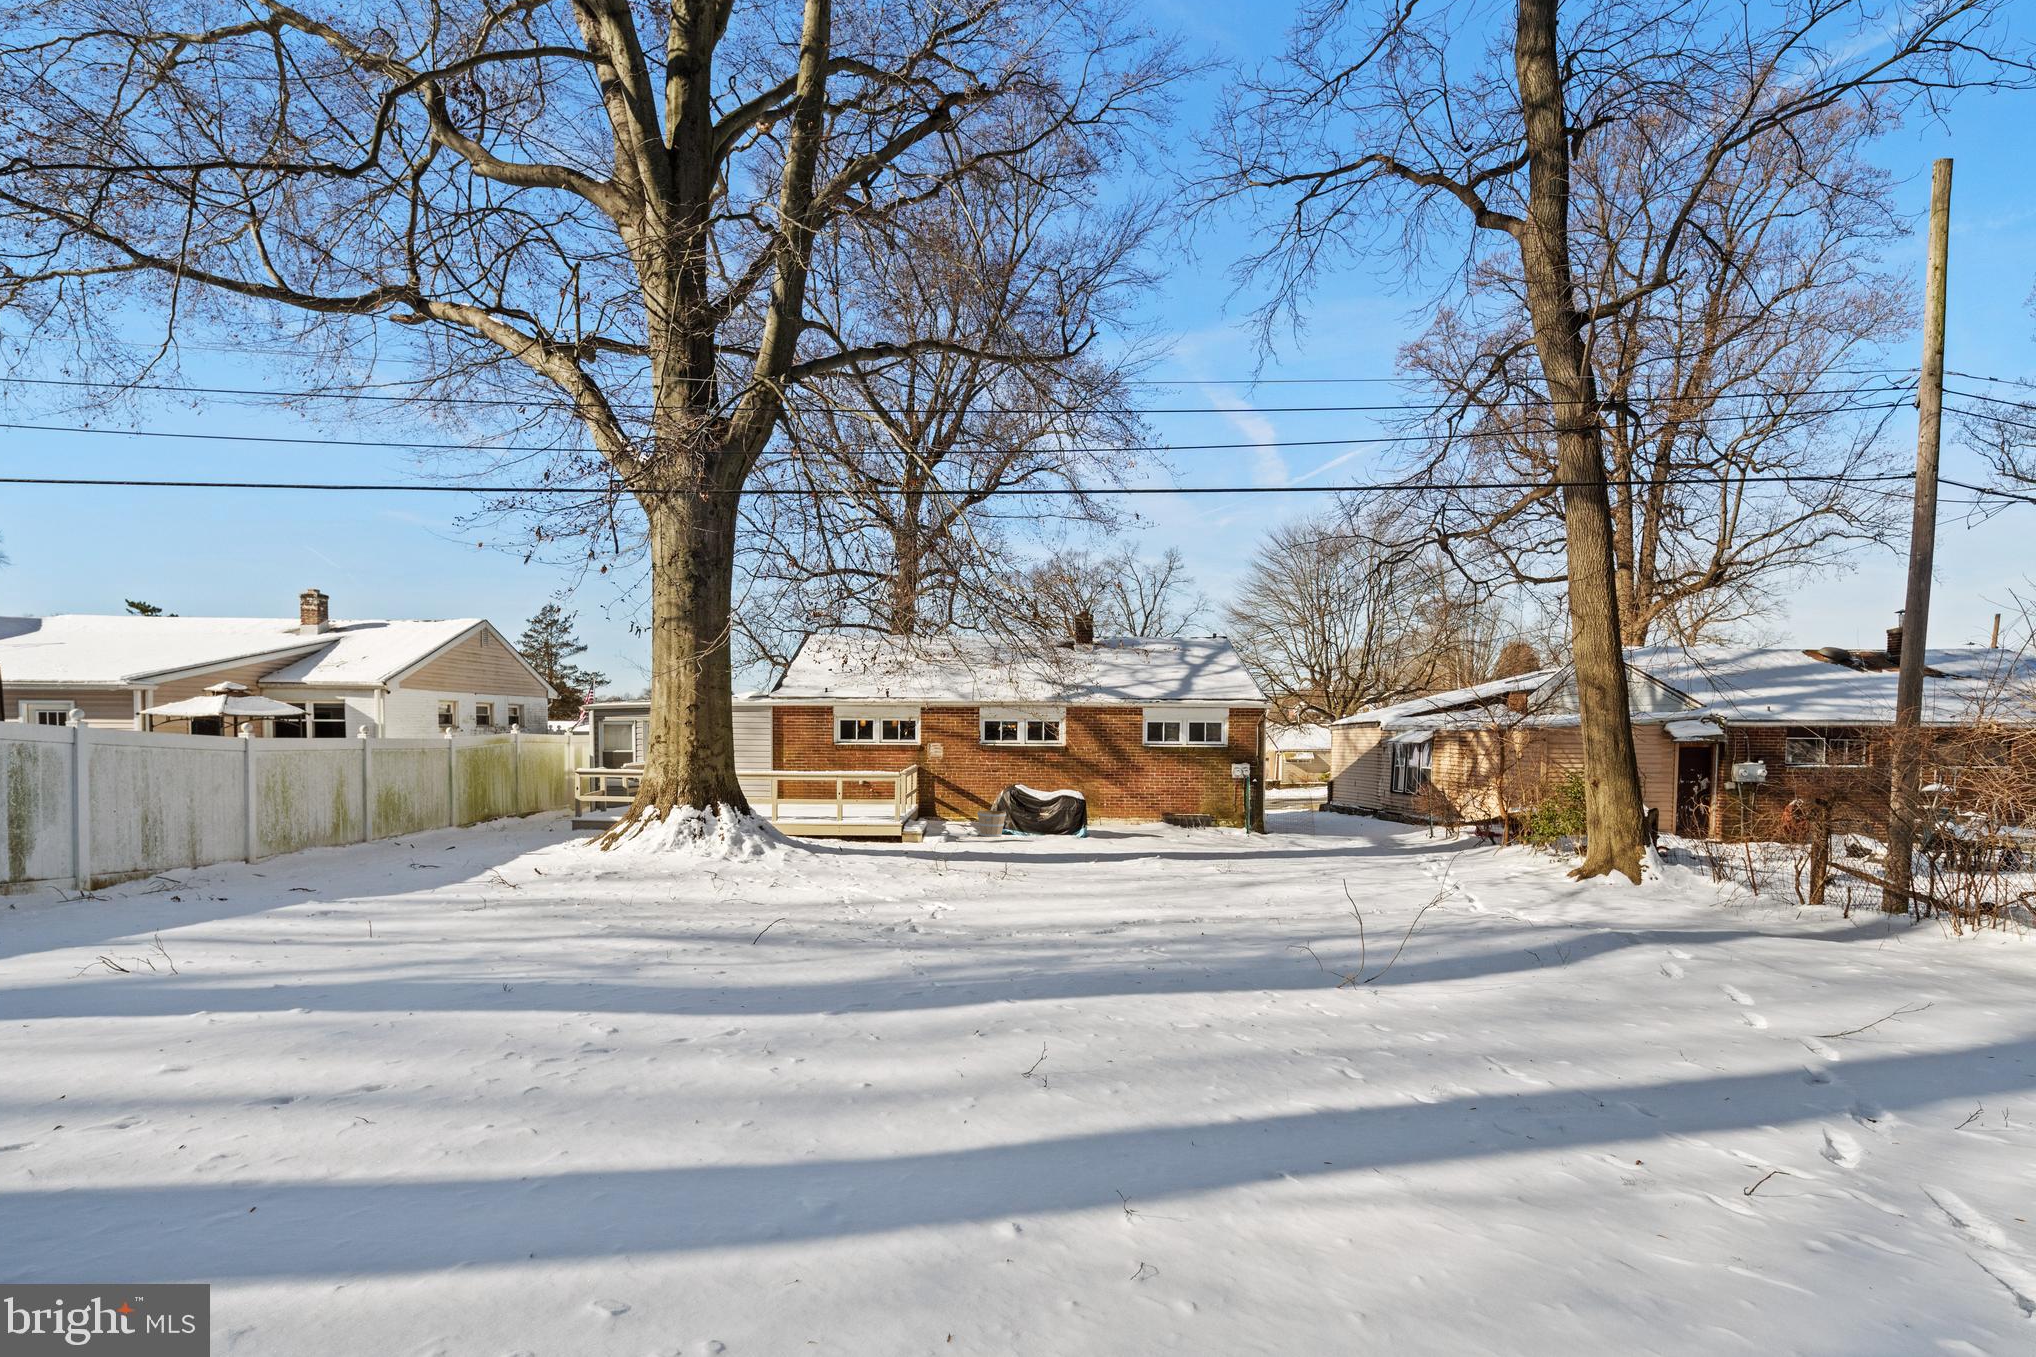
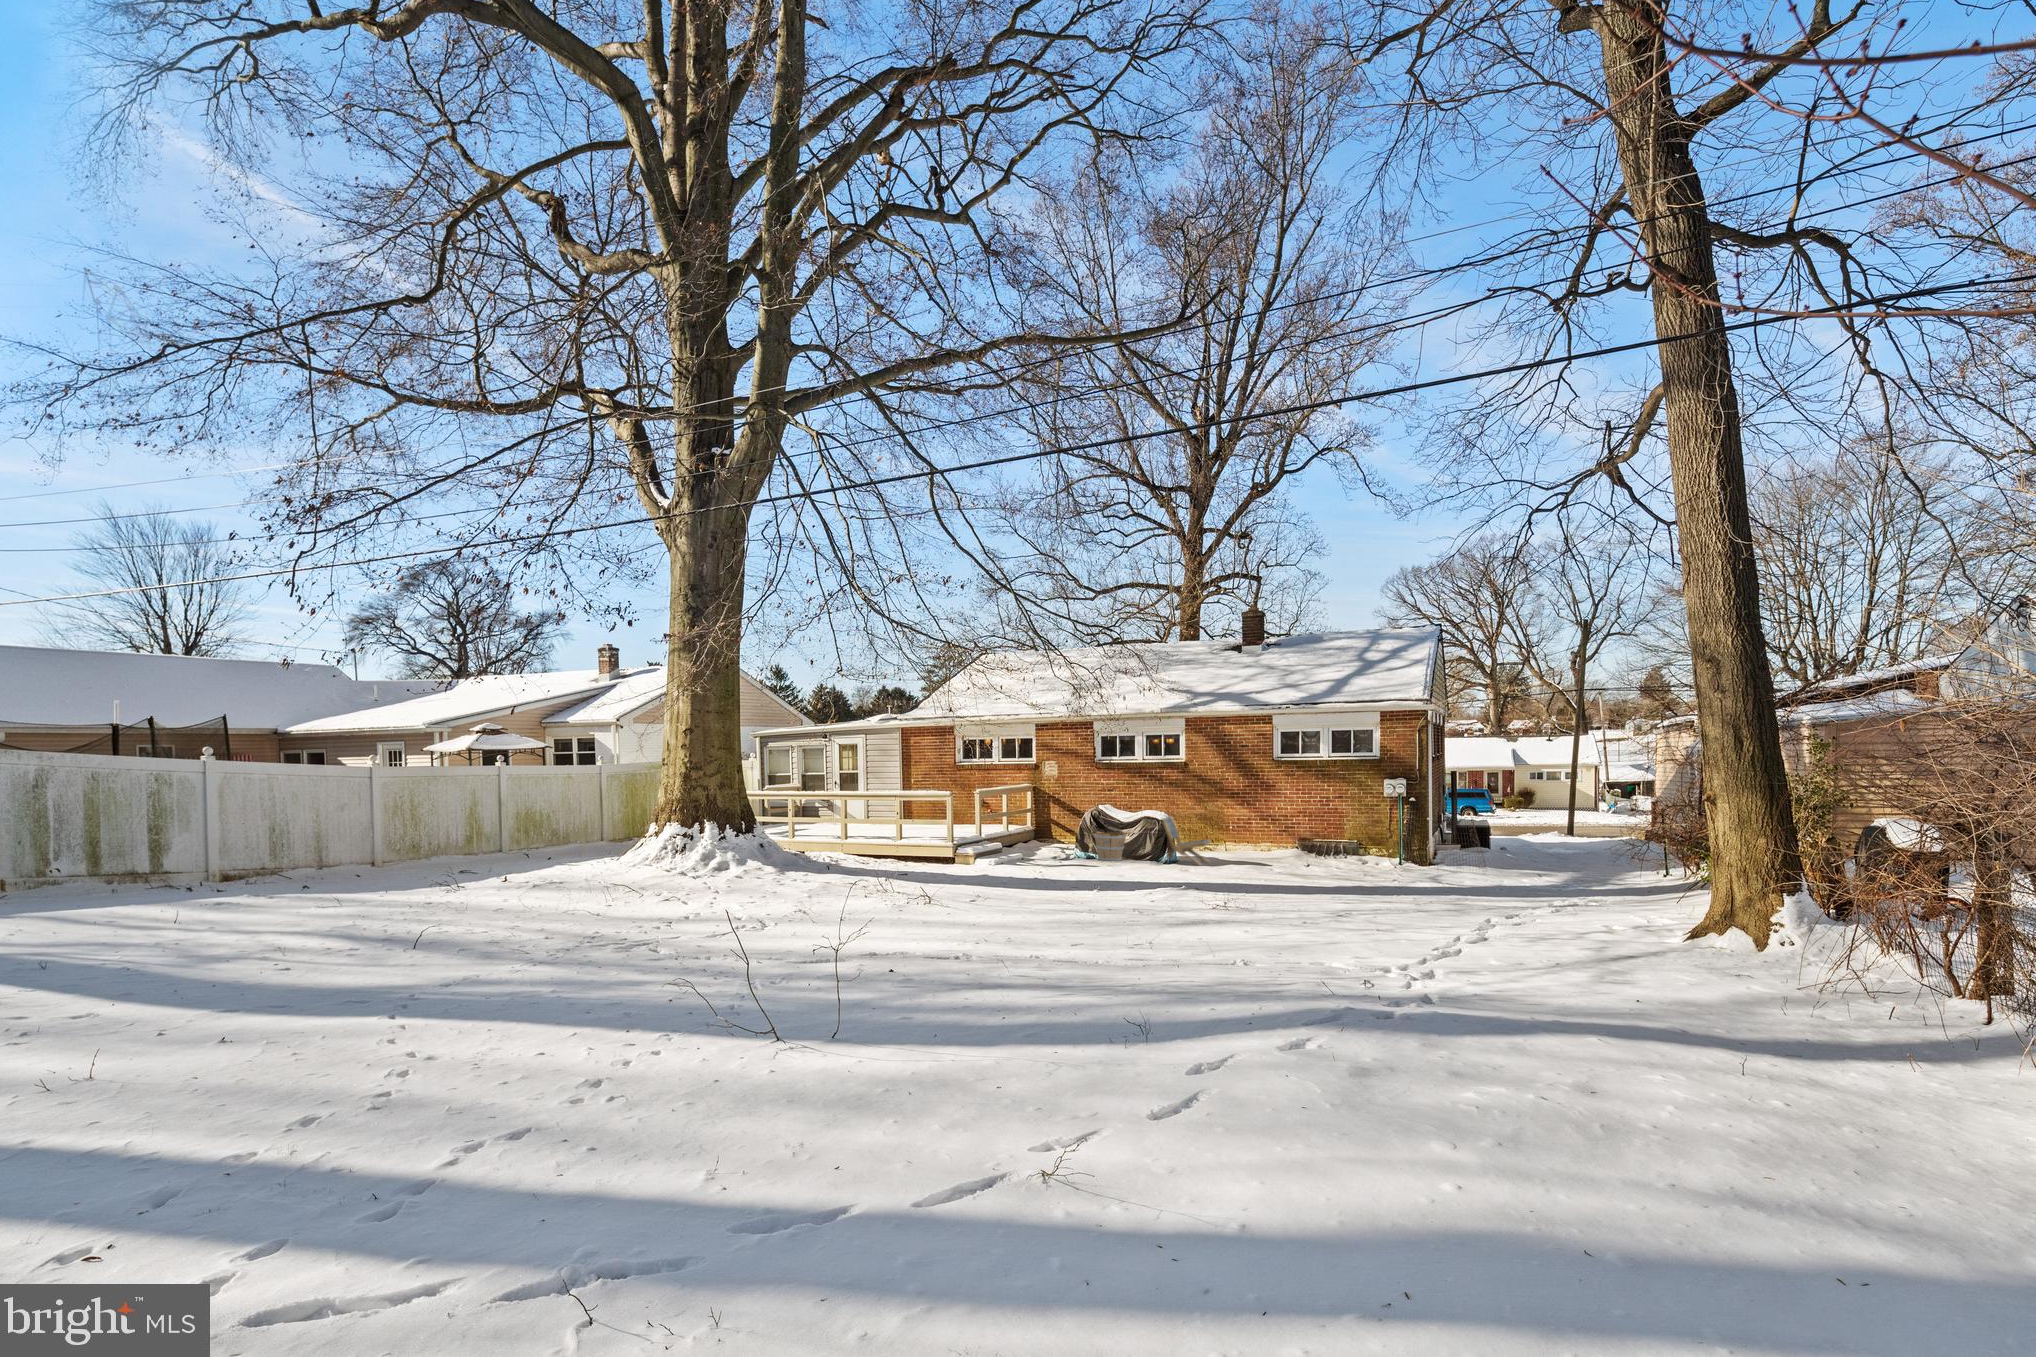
lounge chair: none [1036,796,1081,841] -> present [1162,816,1210,865]

